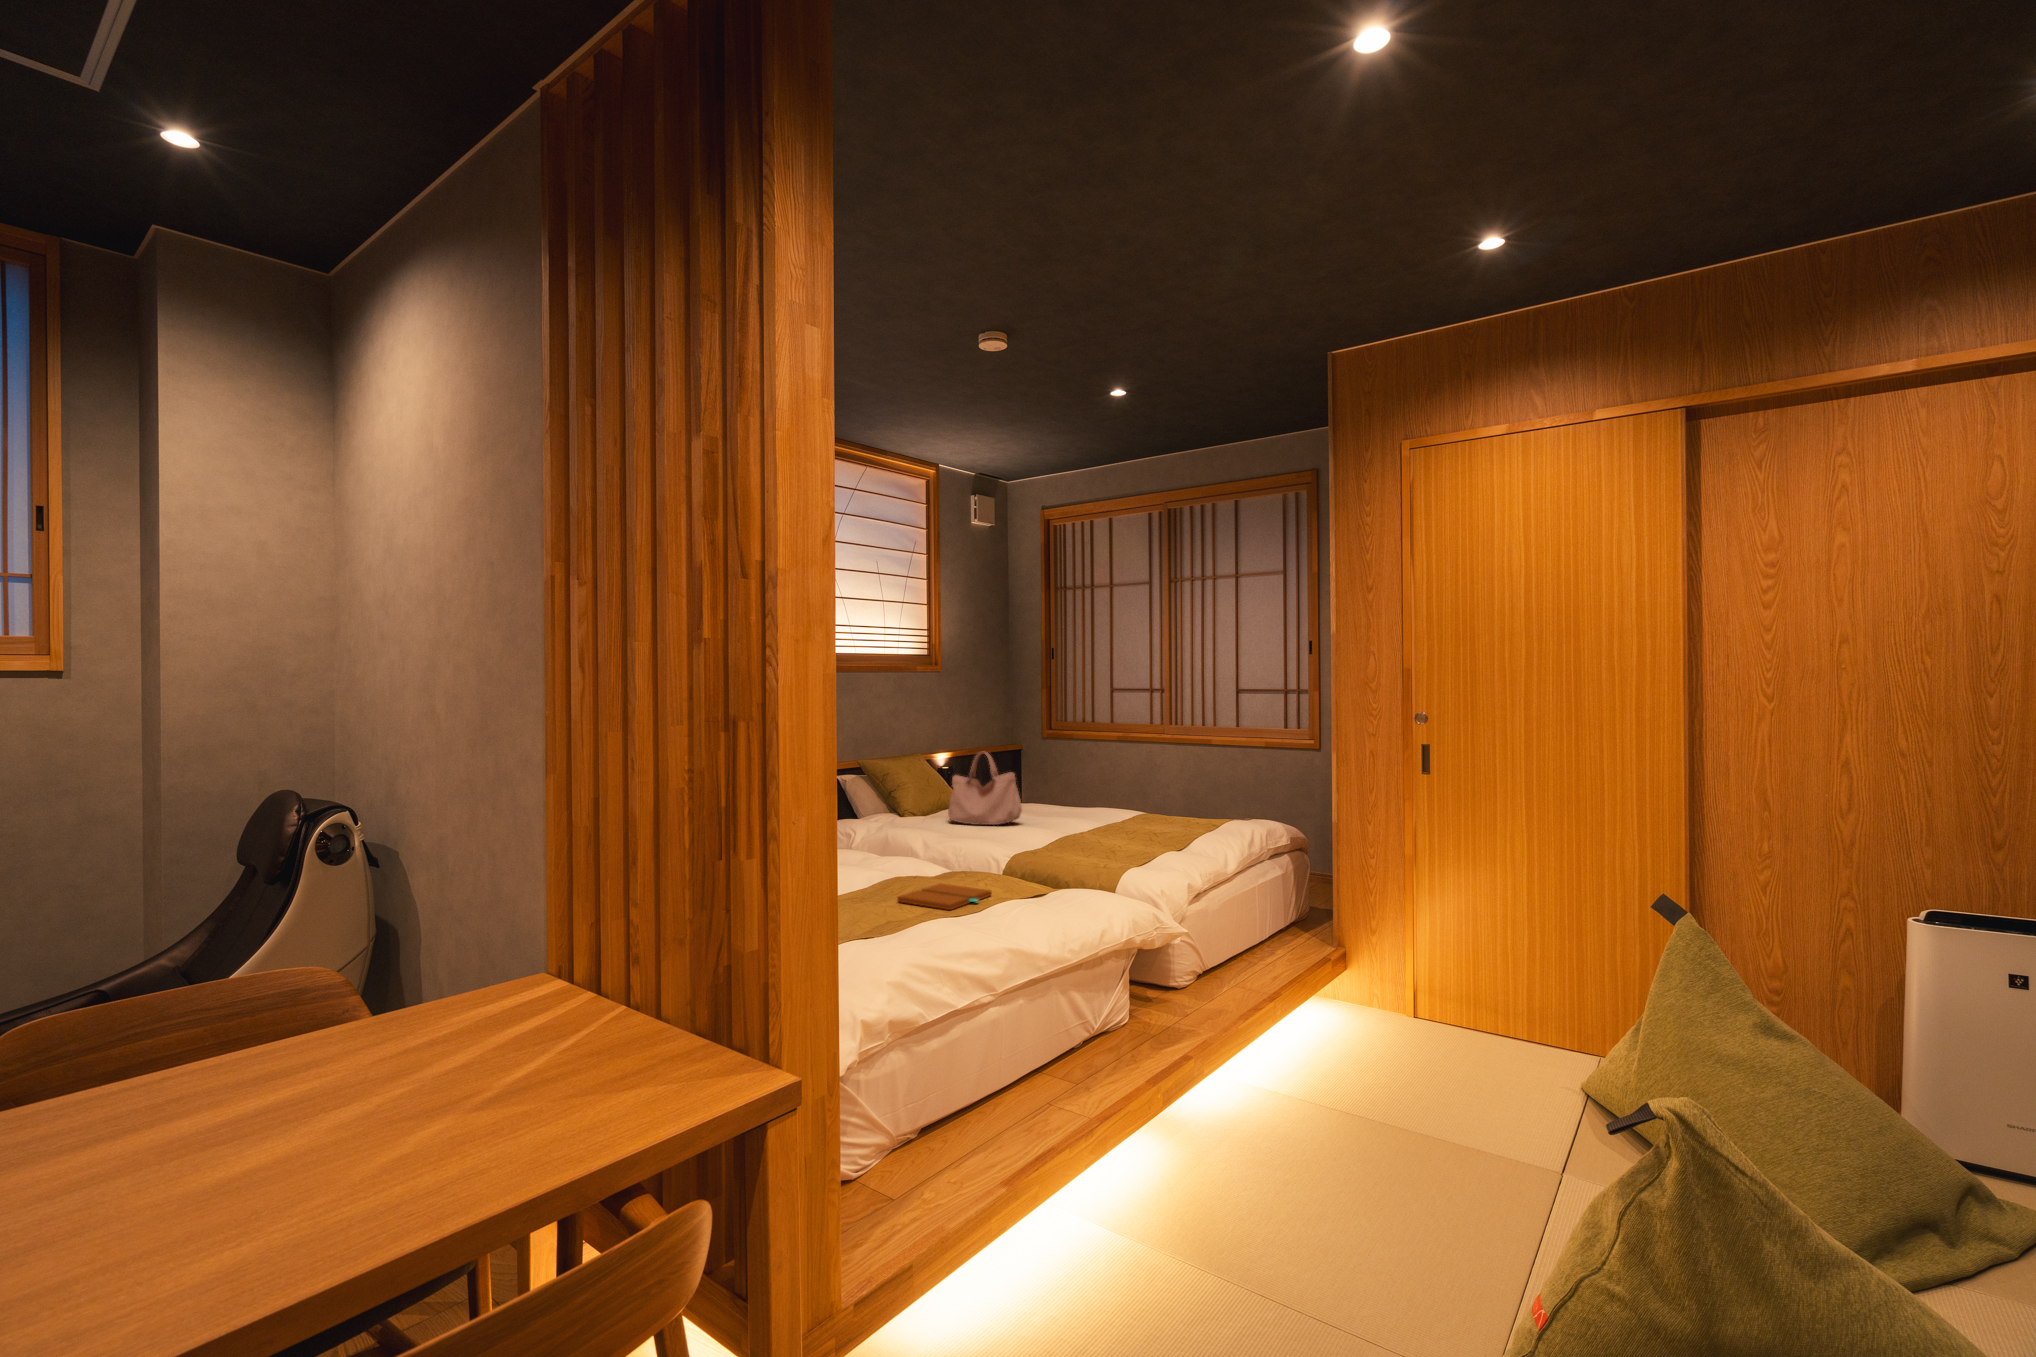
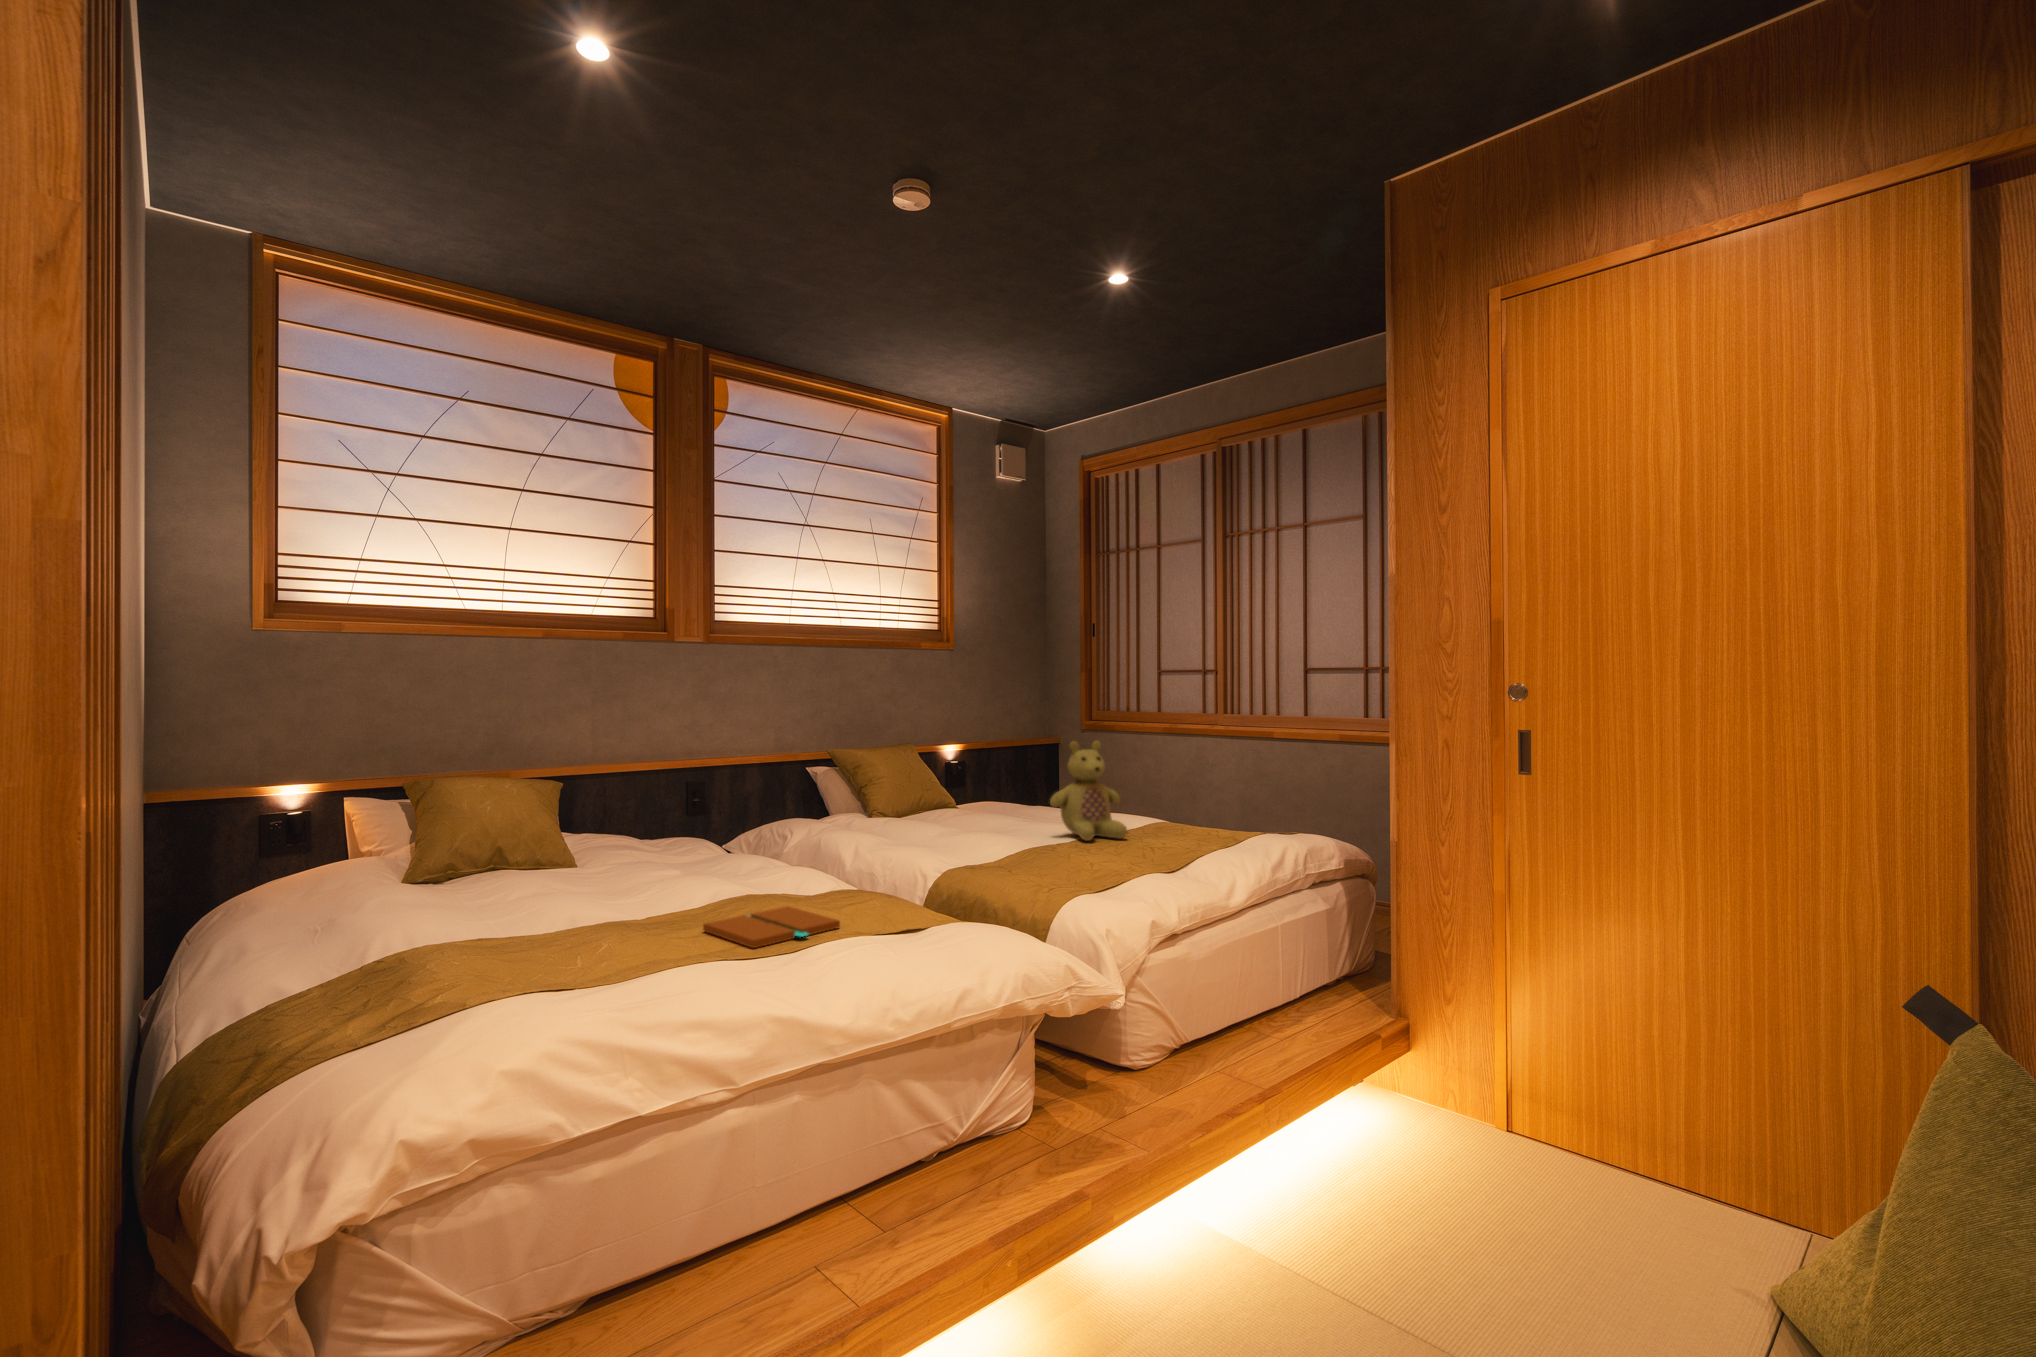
handbag: present [948,752,1022,825] -> none [920,738,1004,829]
stuffed bear: none [1064,752,1126,831] -> present [1050,741,1127,841]

